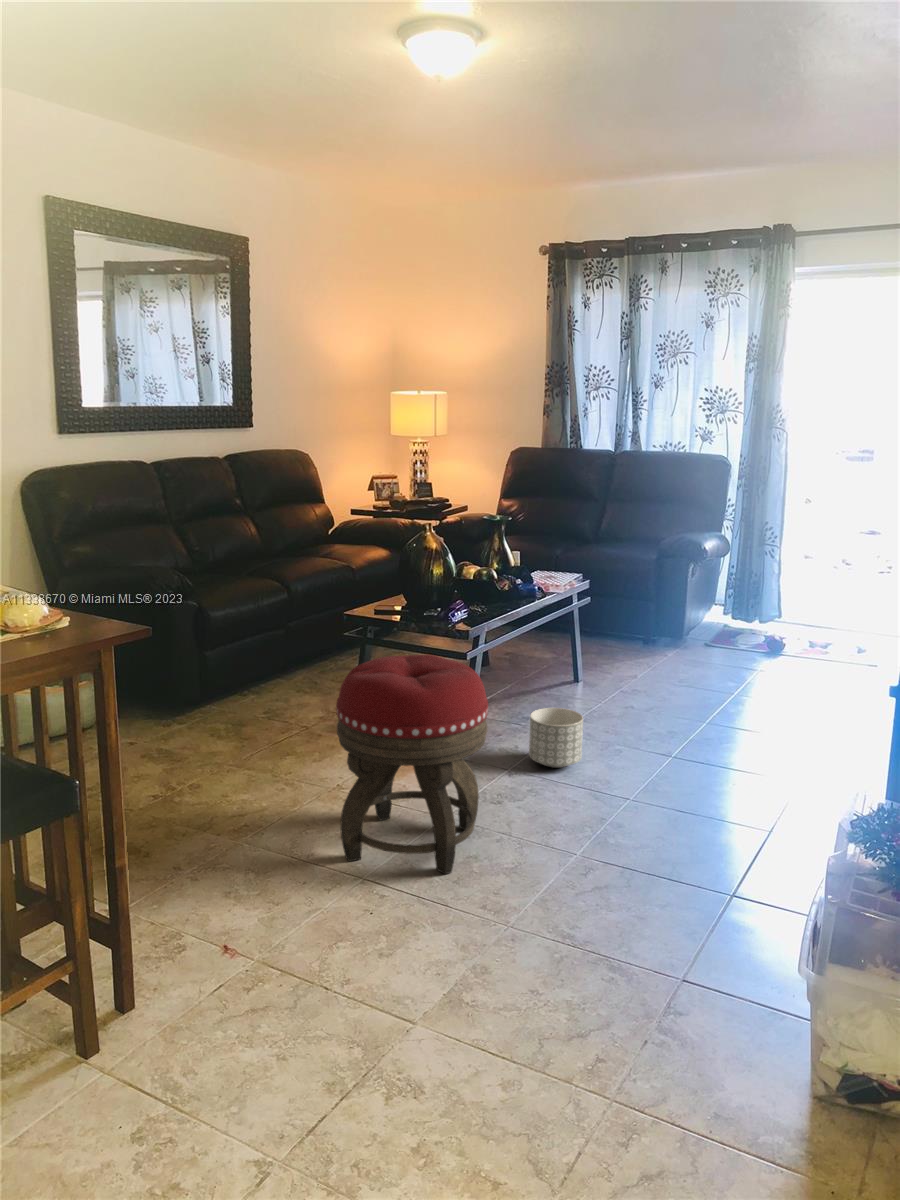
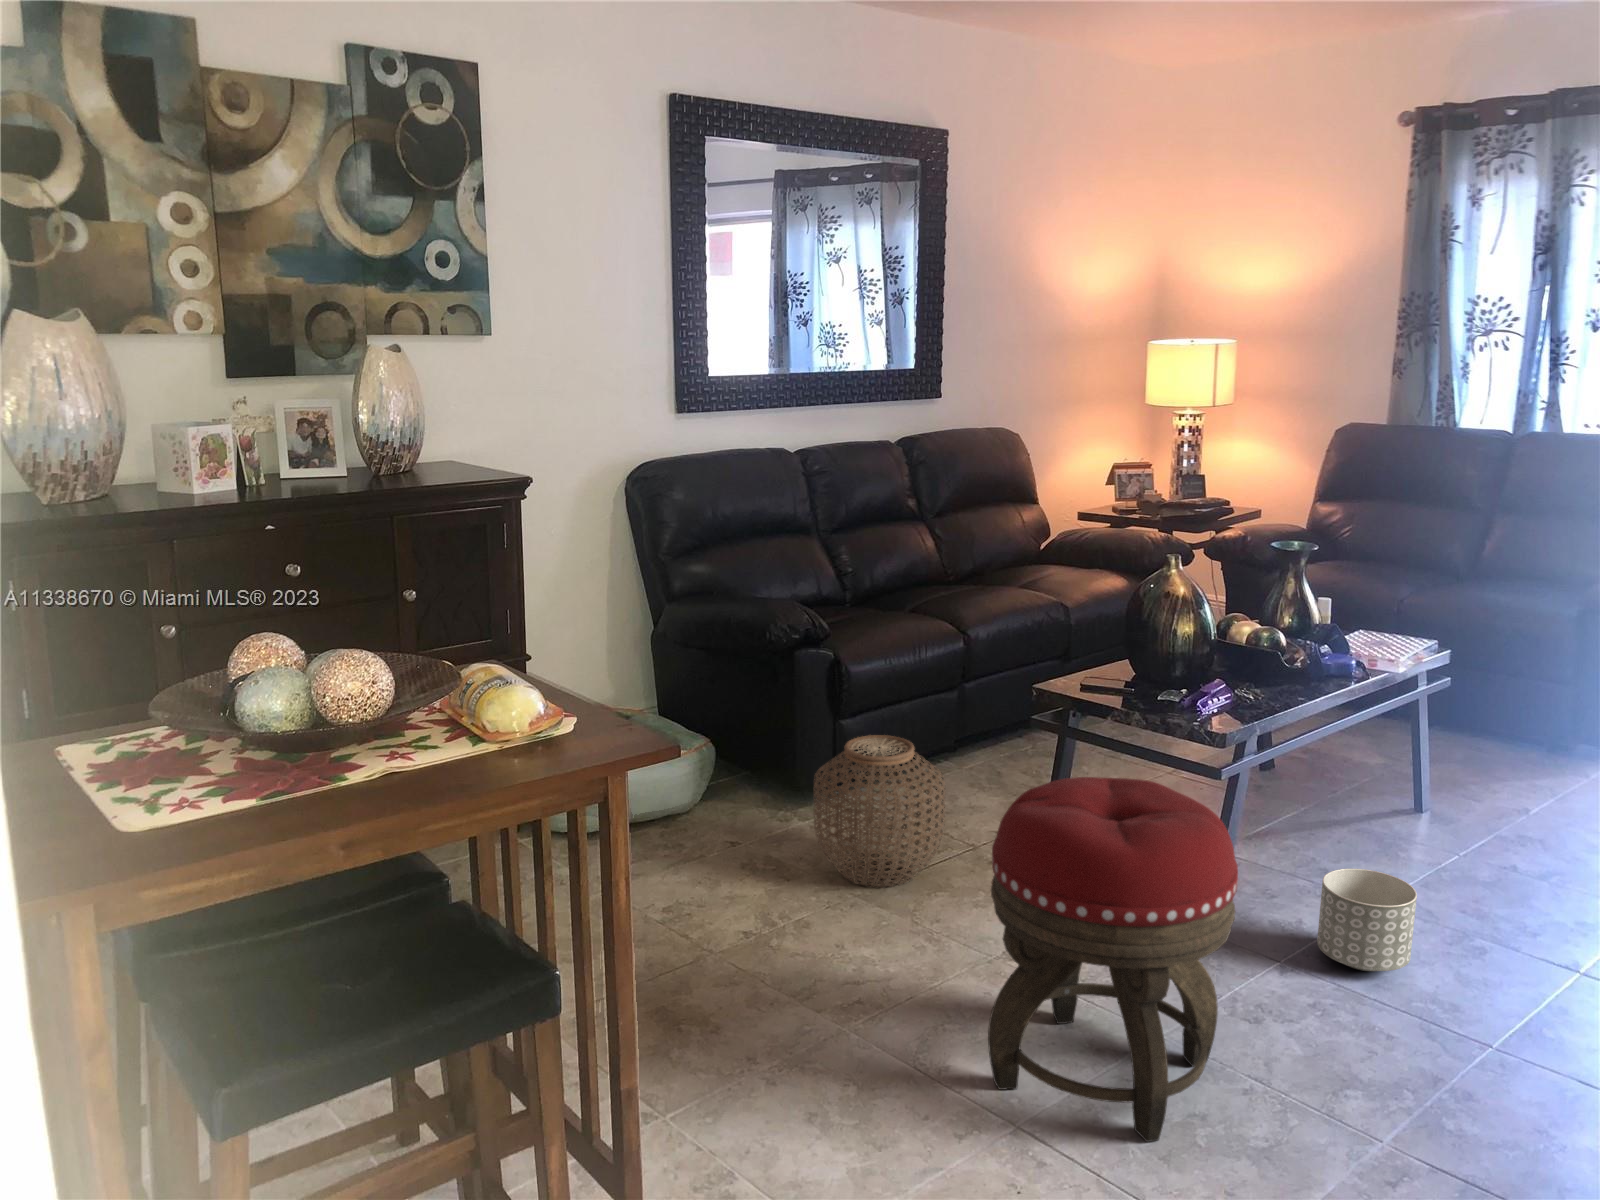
woven basket: none [195,654,289,759] -> present [814,735,945,887]

